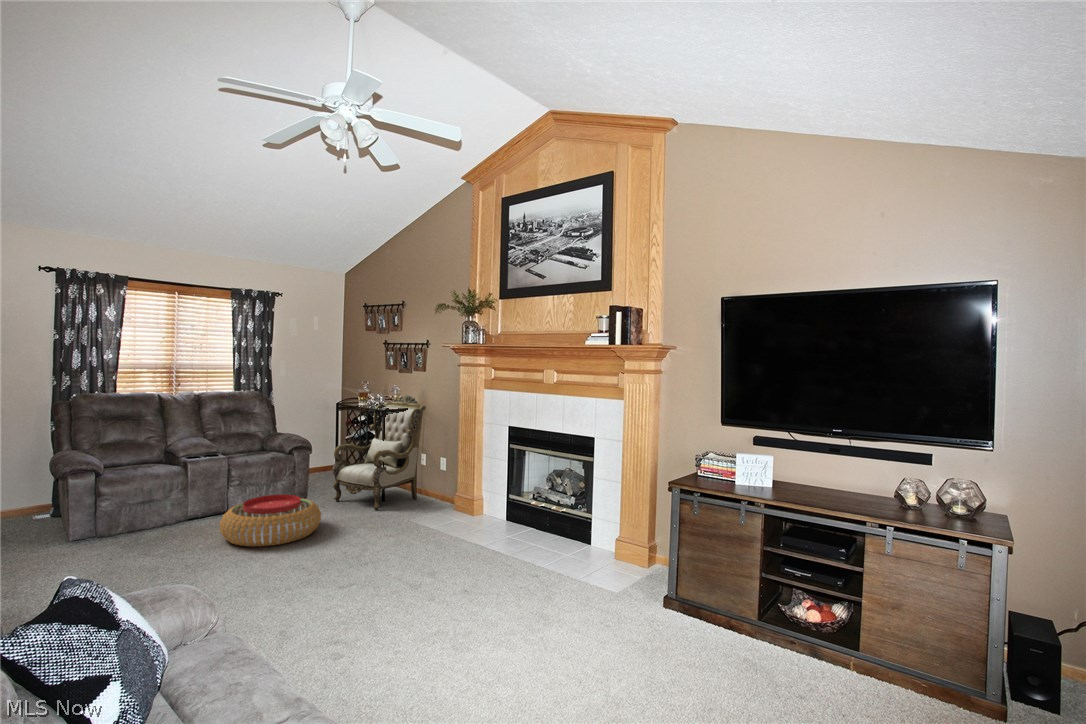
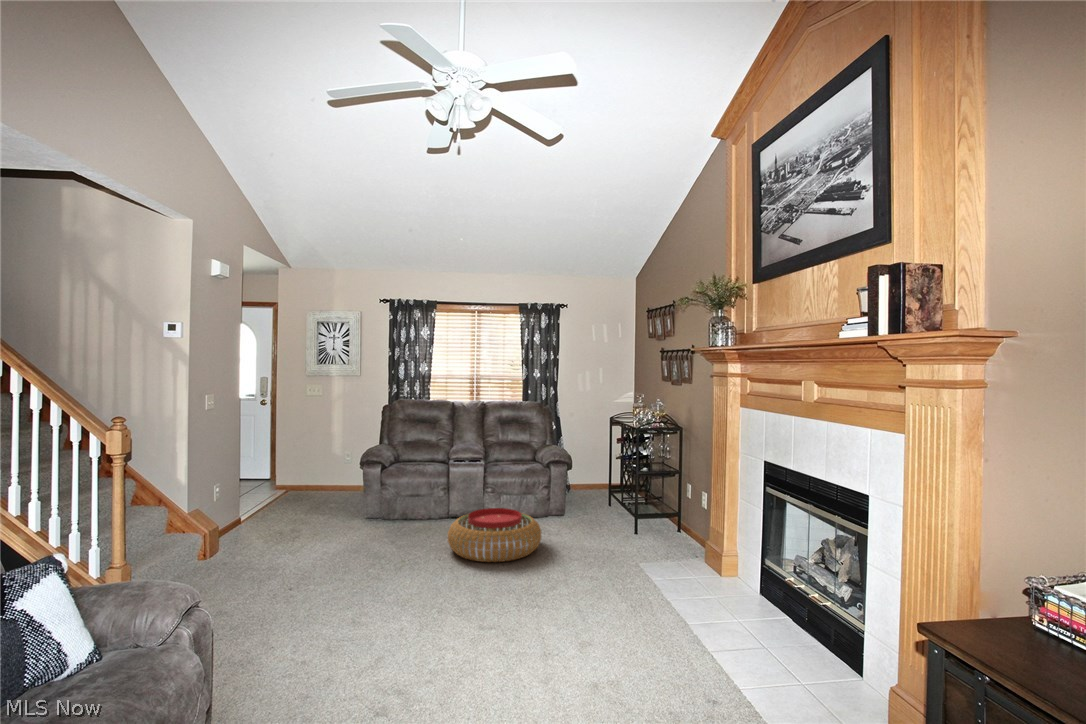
armchair: present [333,395,426,510] -> none [582,412,685,544]

